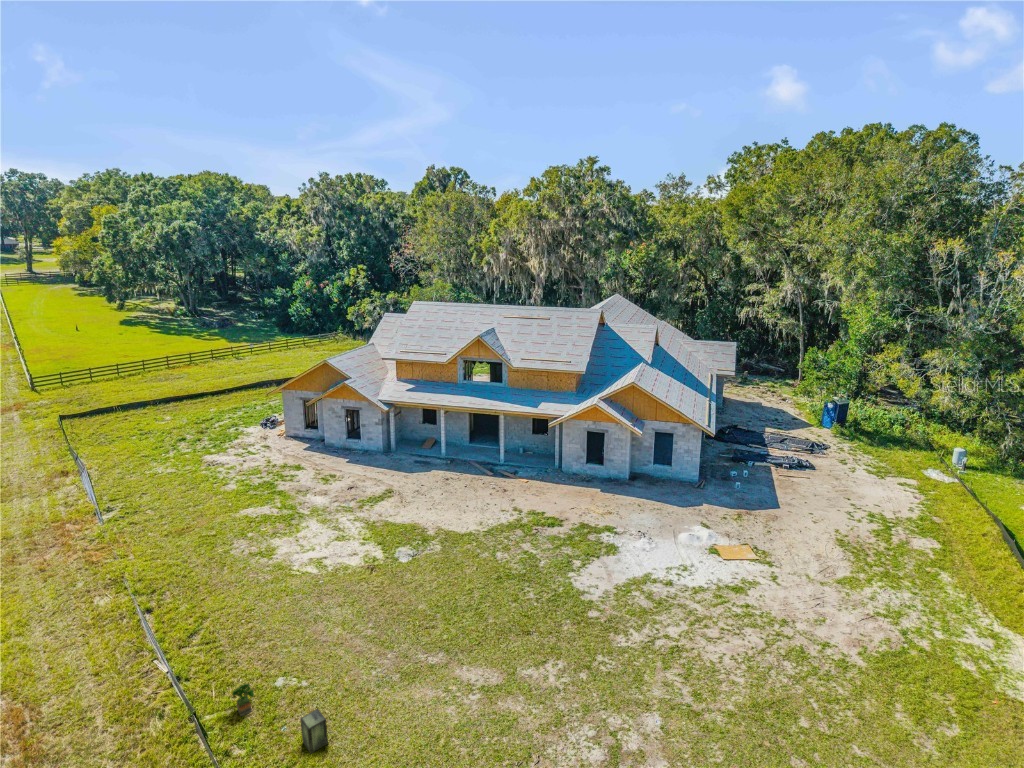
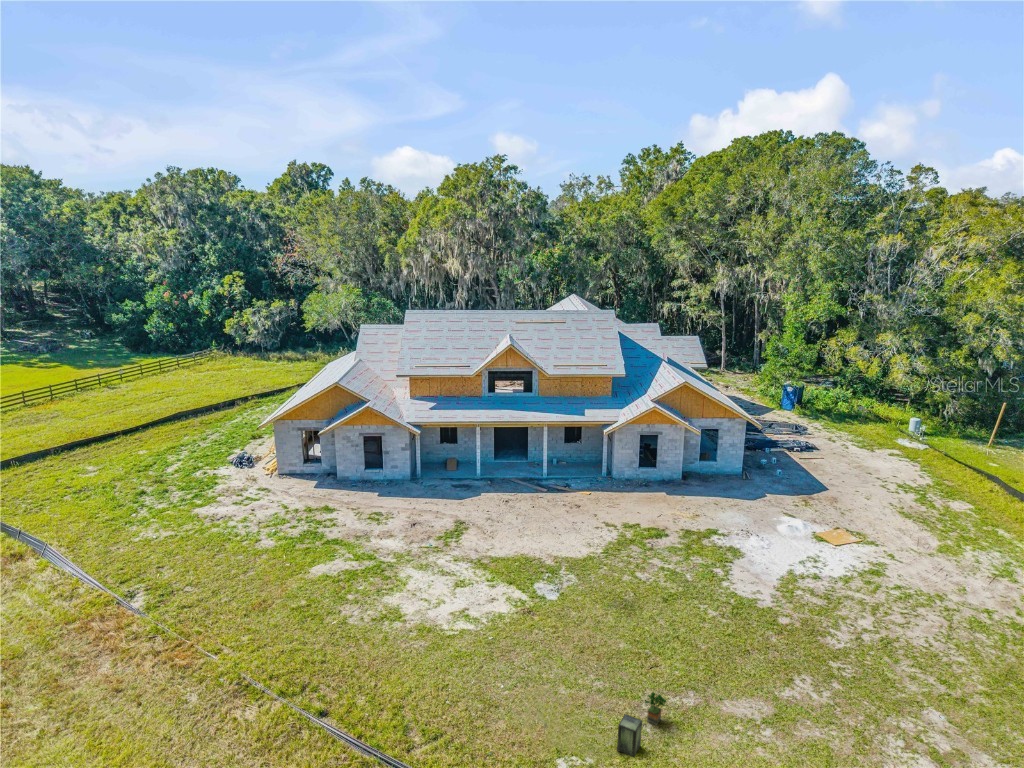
potted tree: present [233,684,254,717] -> present [645,693,666,725]

